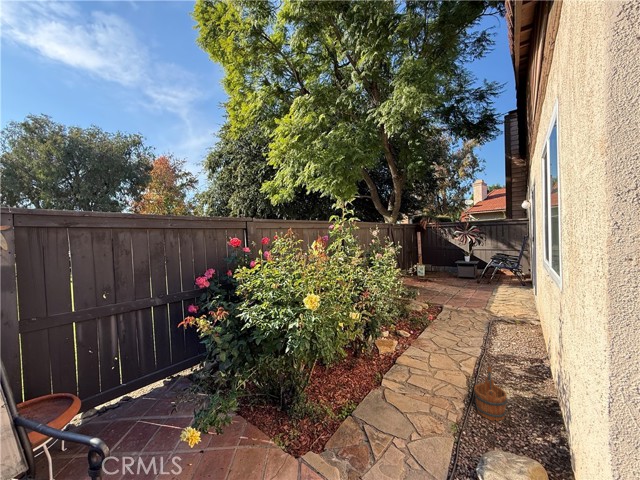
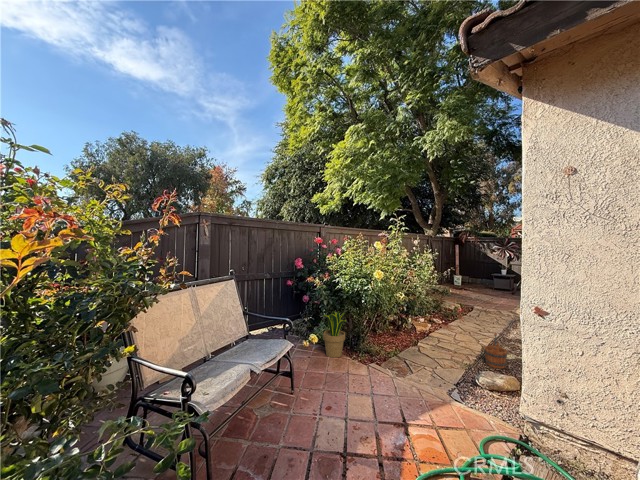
potted plant: none [230,357,272,437] -> present [323,311,346,358]

